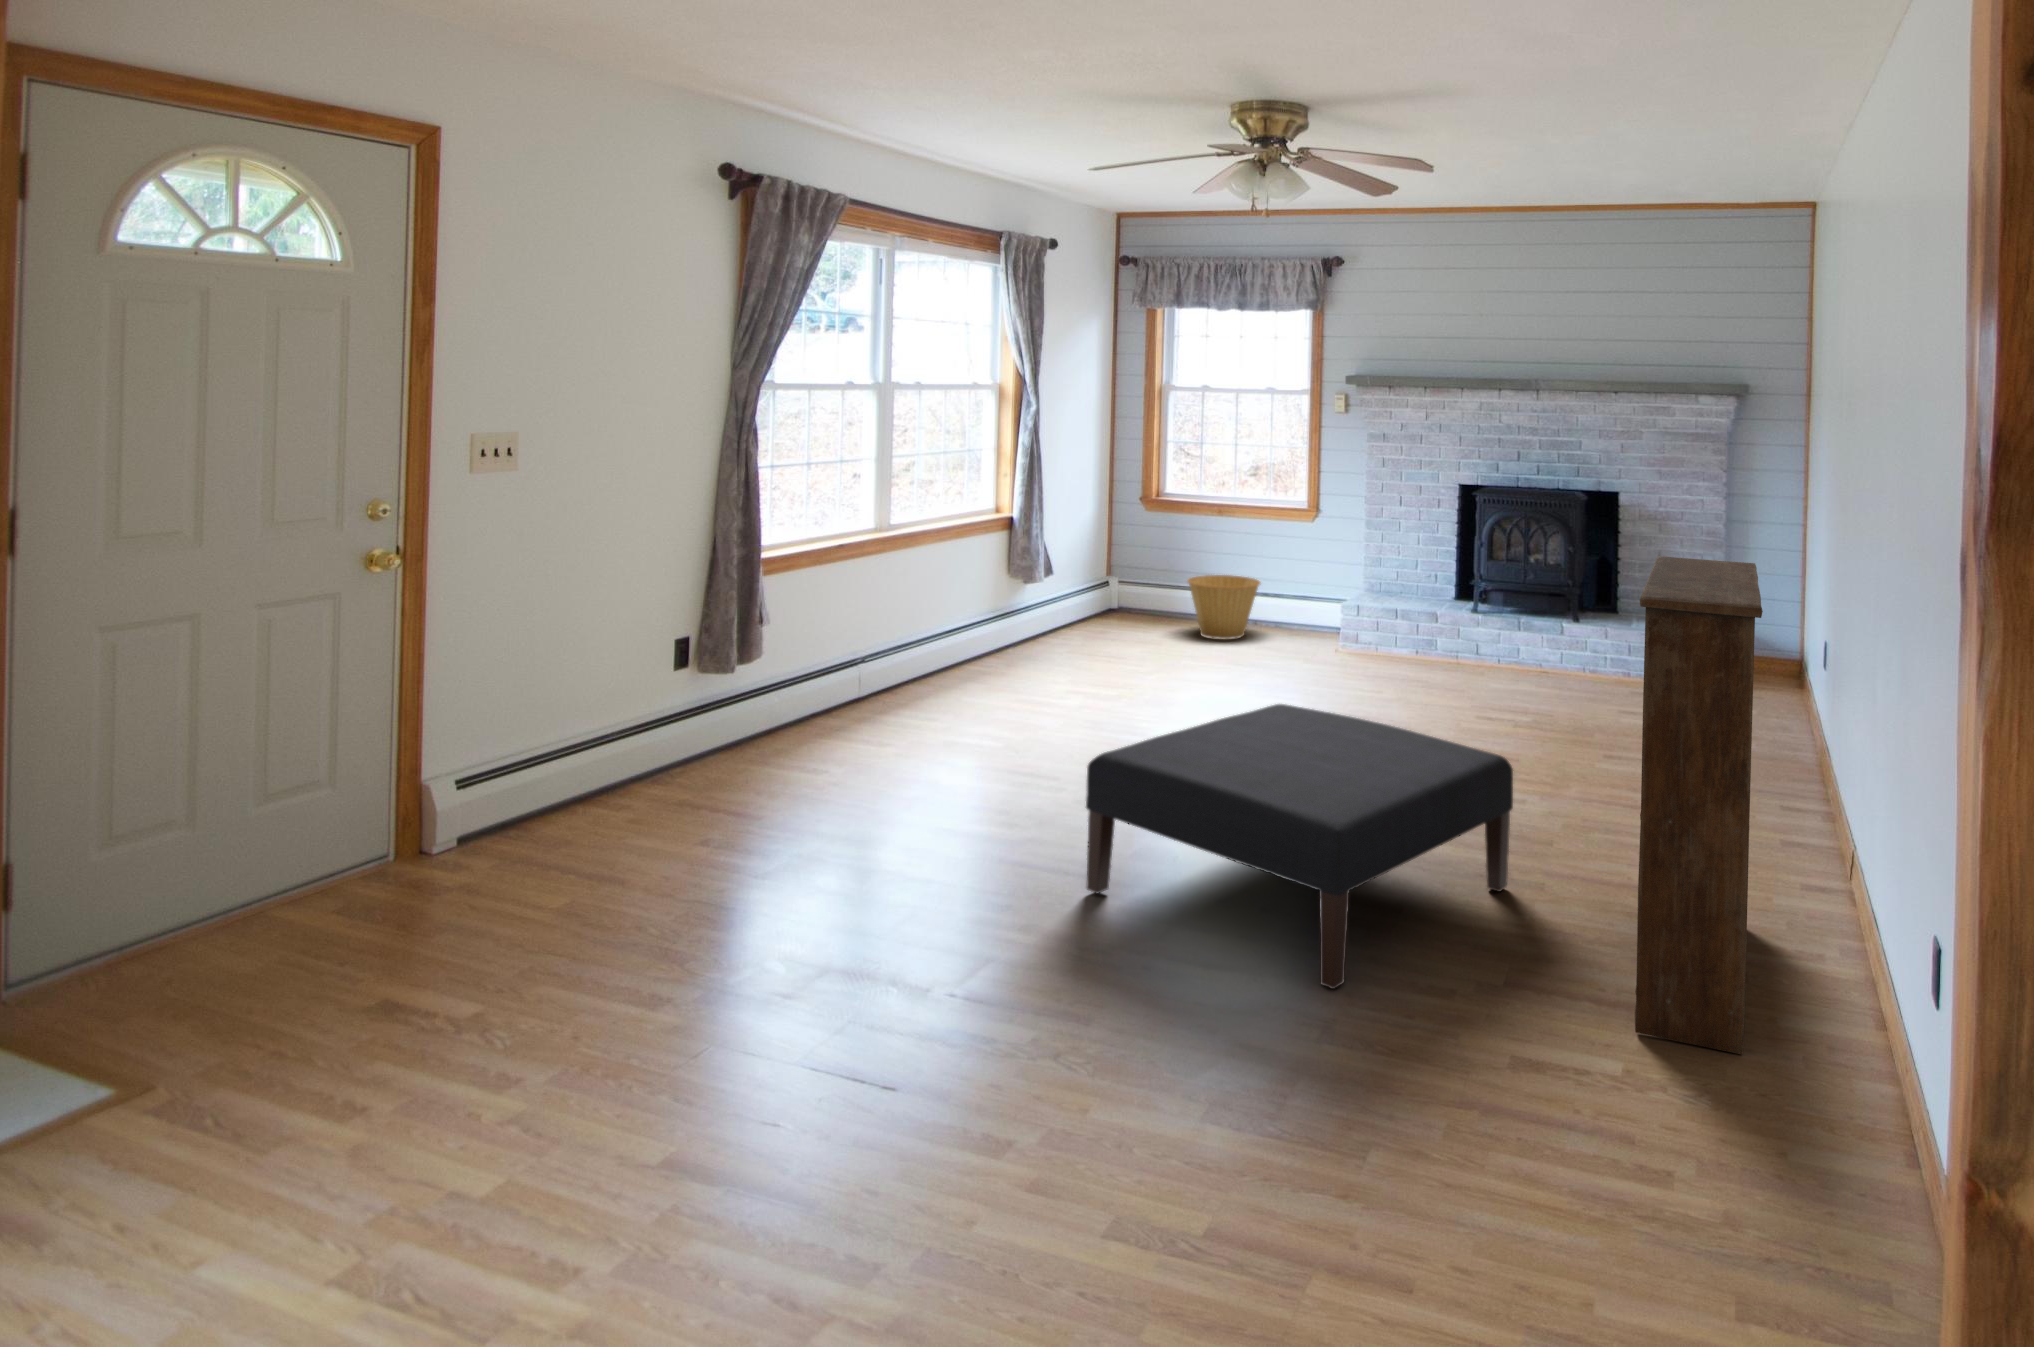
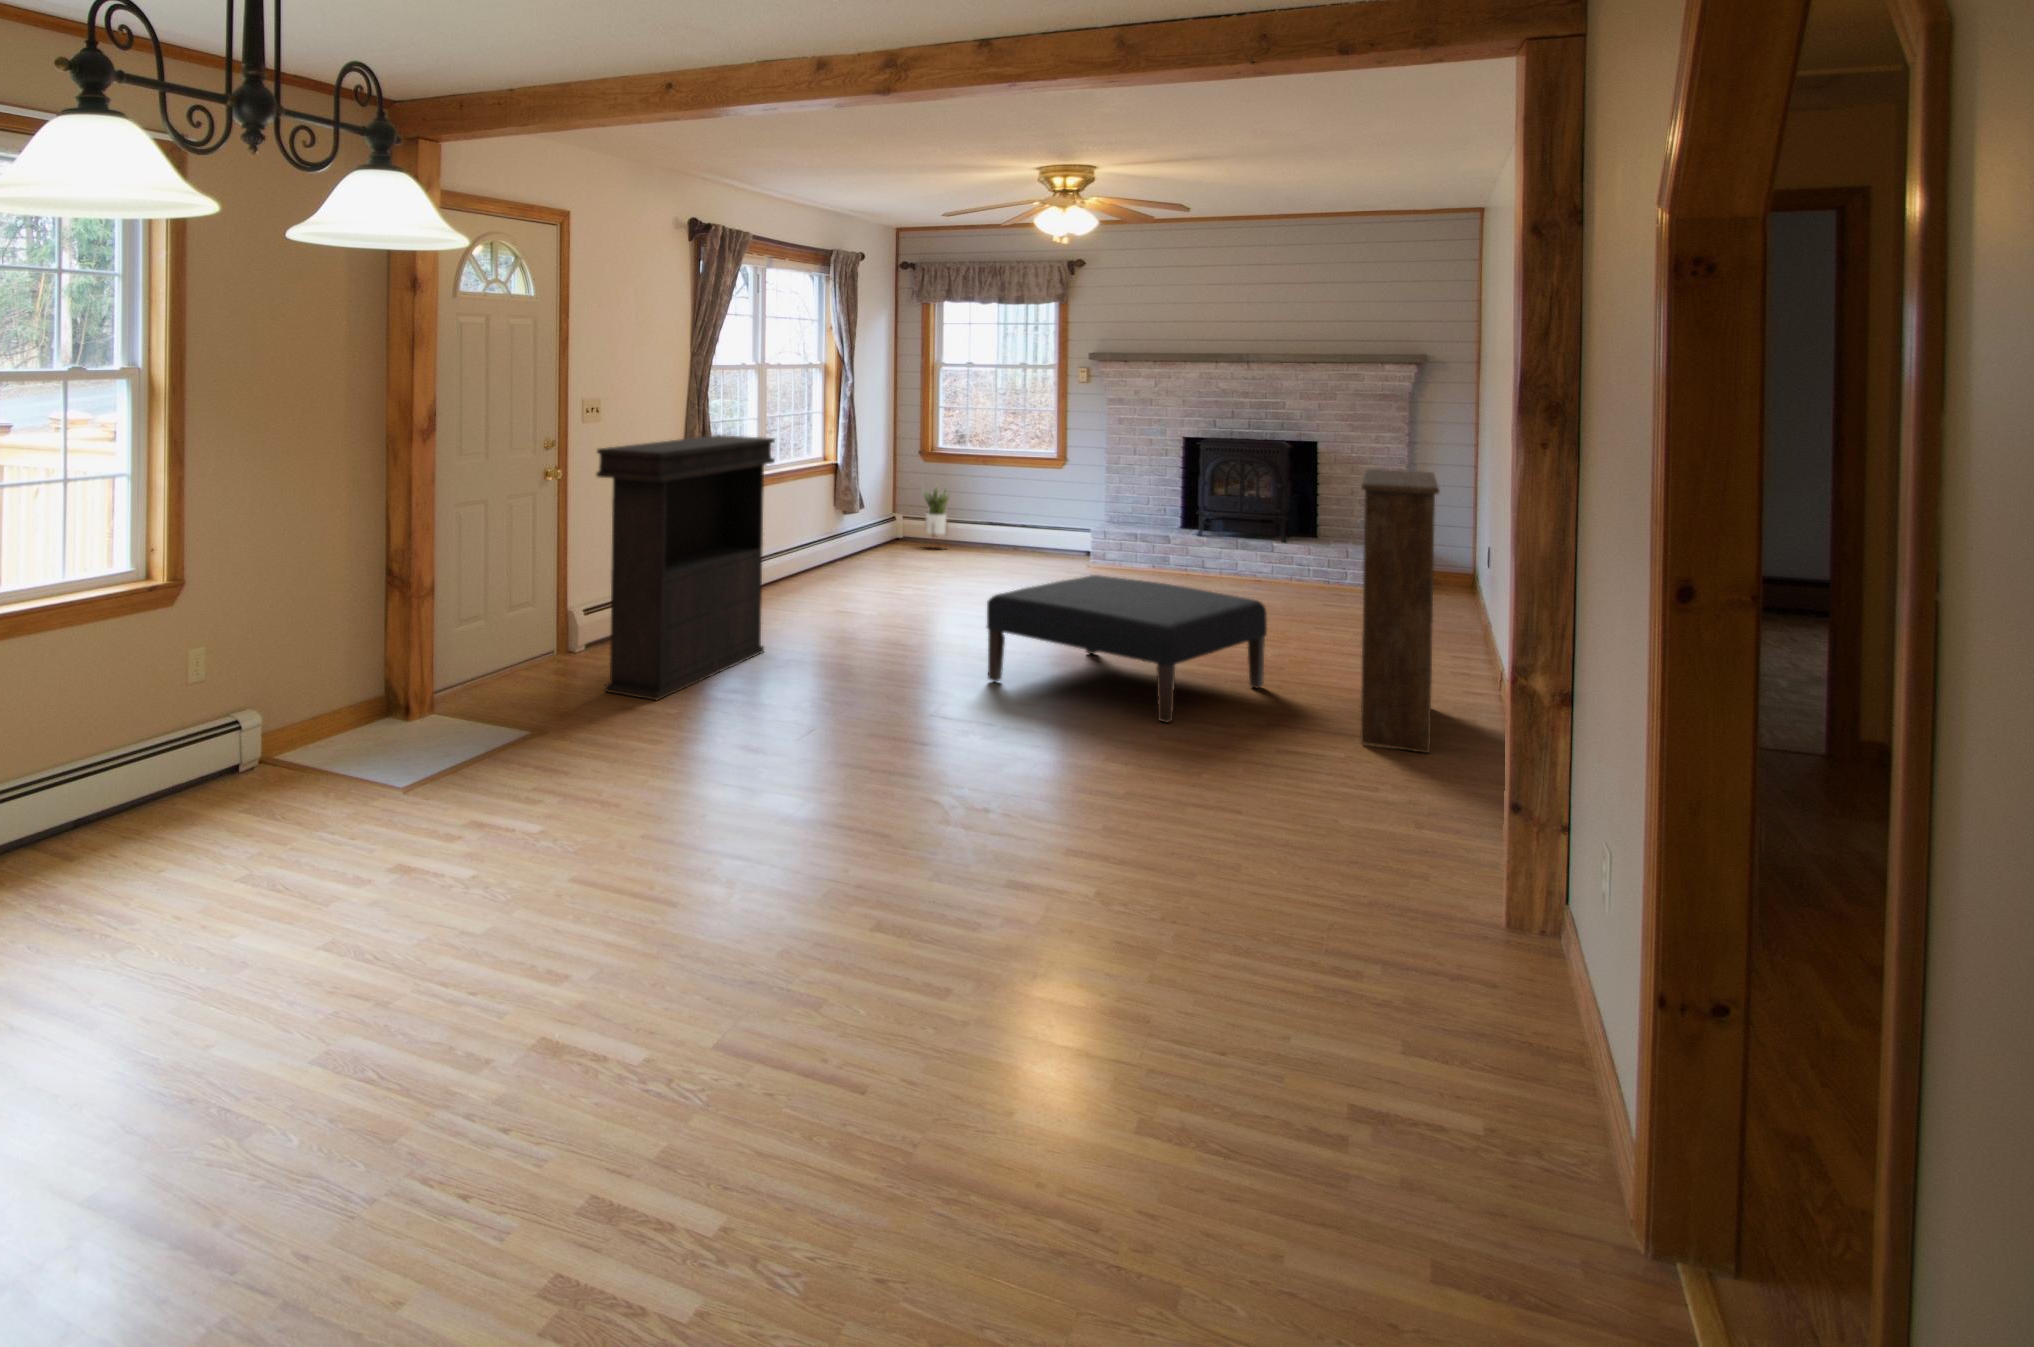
console table: none [387,492,796,970] -> present [597,435,775,700]
potted plant: none [1139,538,1176,626] -> present [922,485,949,544]
basket: present [1188,575,1260,639] -> none [963,511,1022,558]

